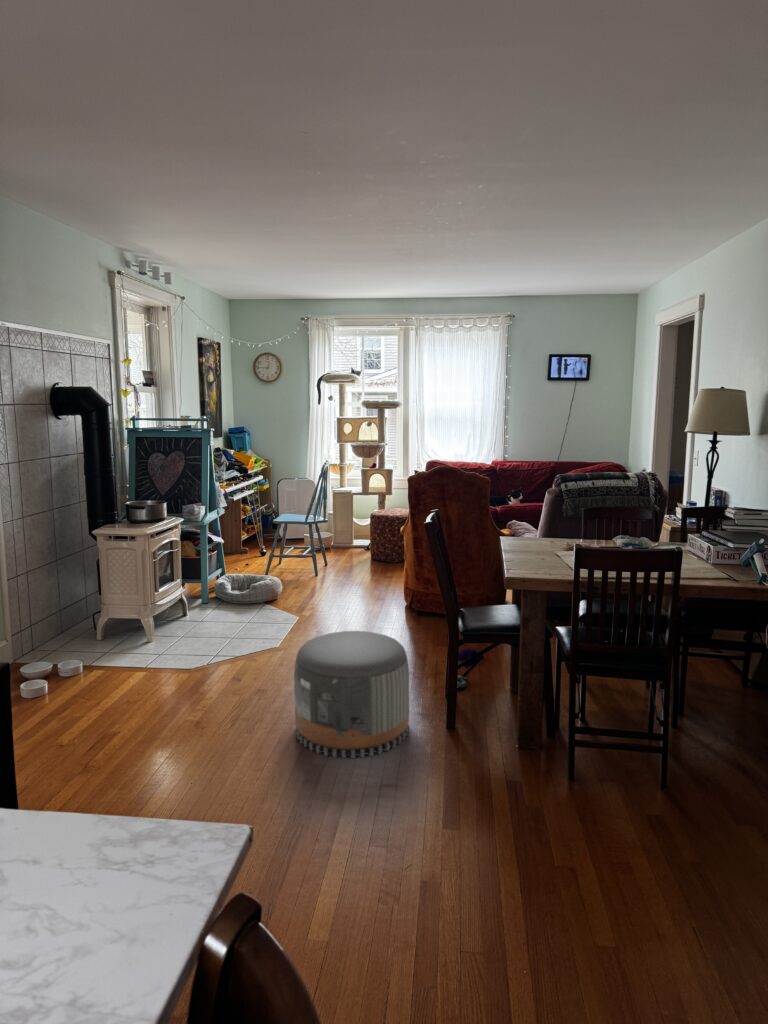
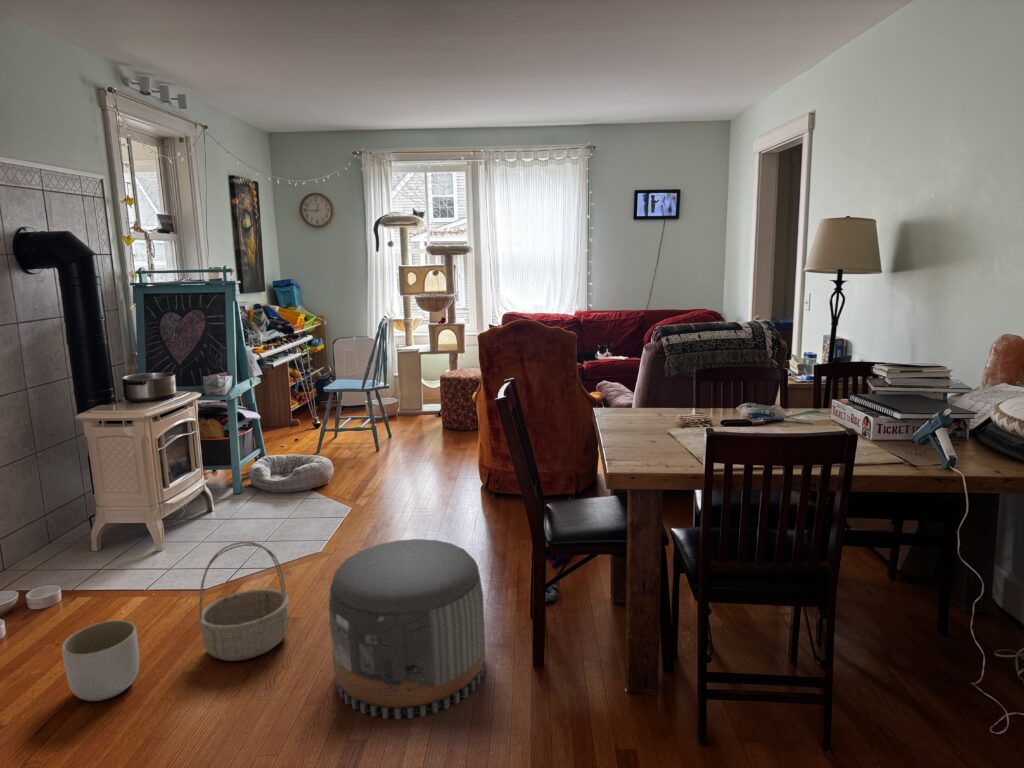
basket: none [193,627,260,716] -> present [198,542,289,661]
planter: none [101,679,152,735] -> present [61,620,139,701]

